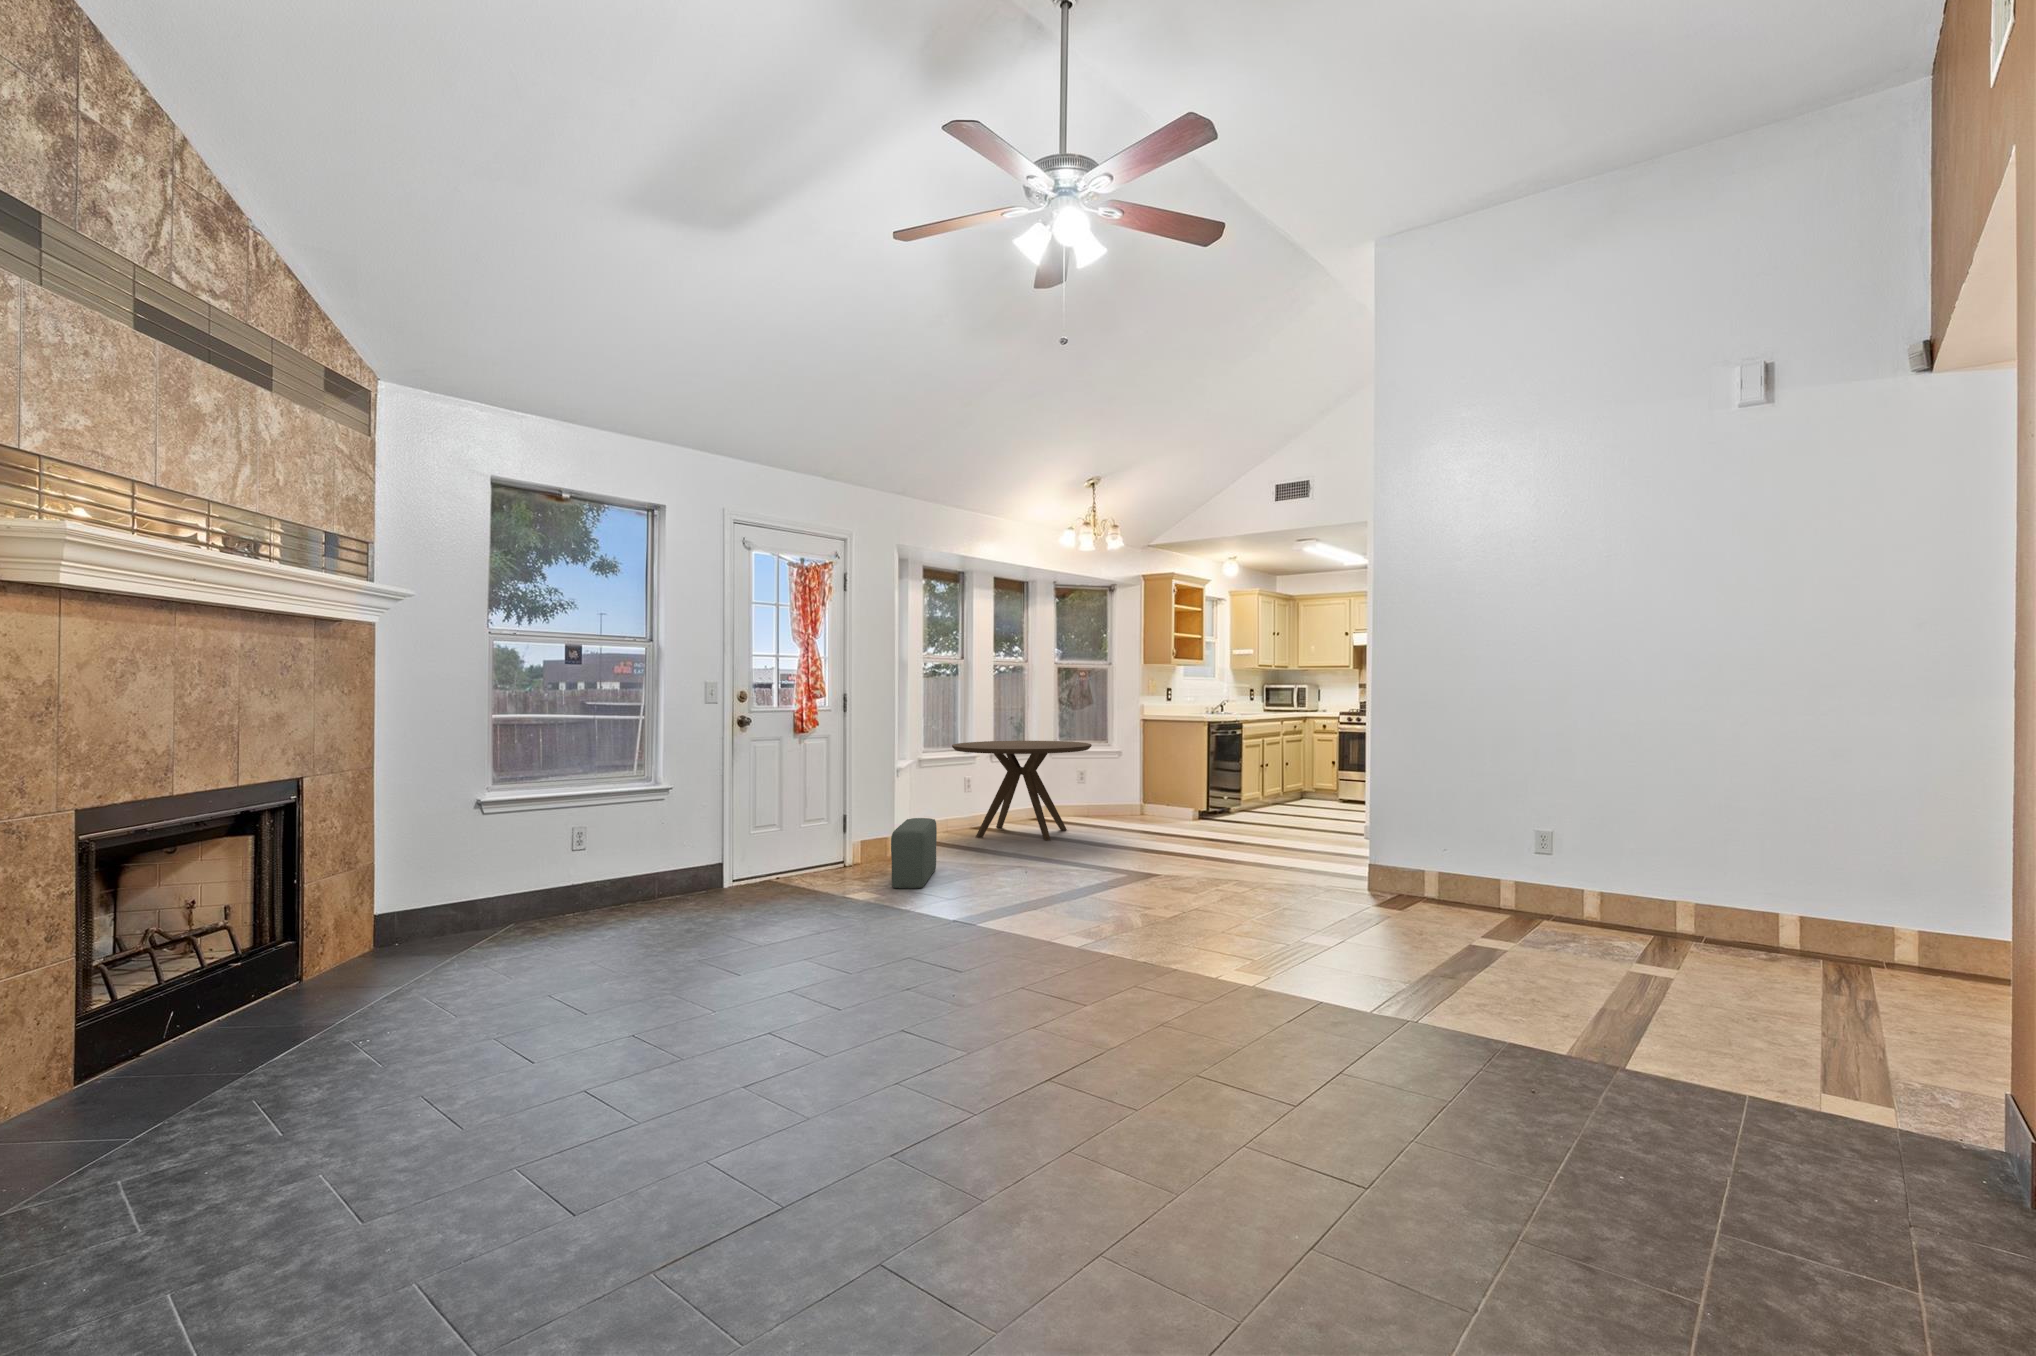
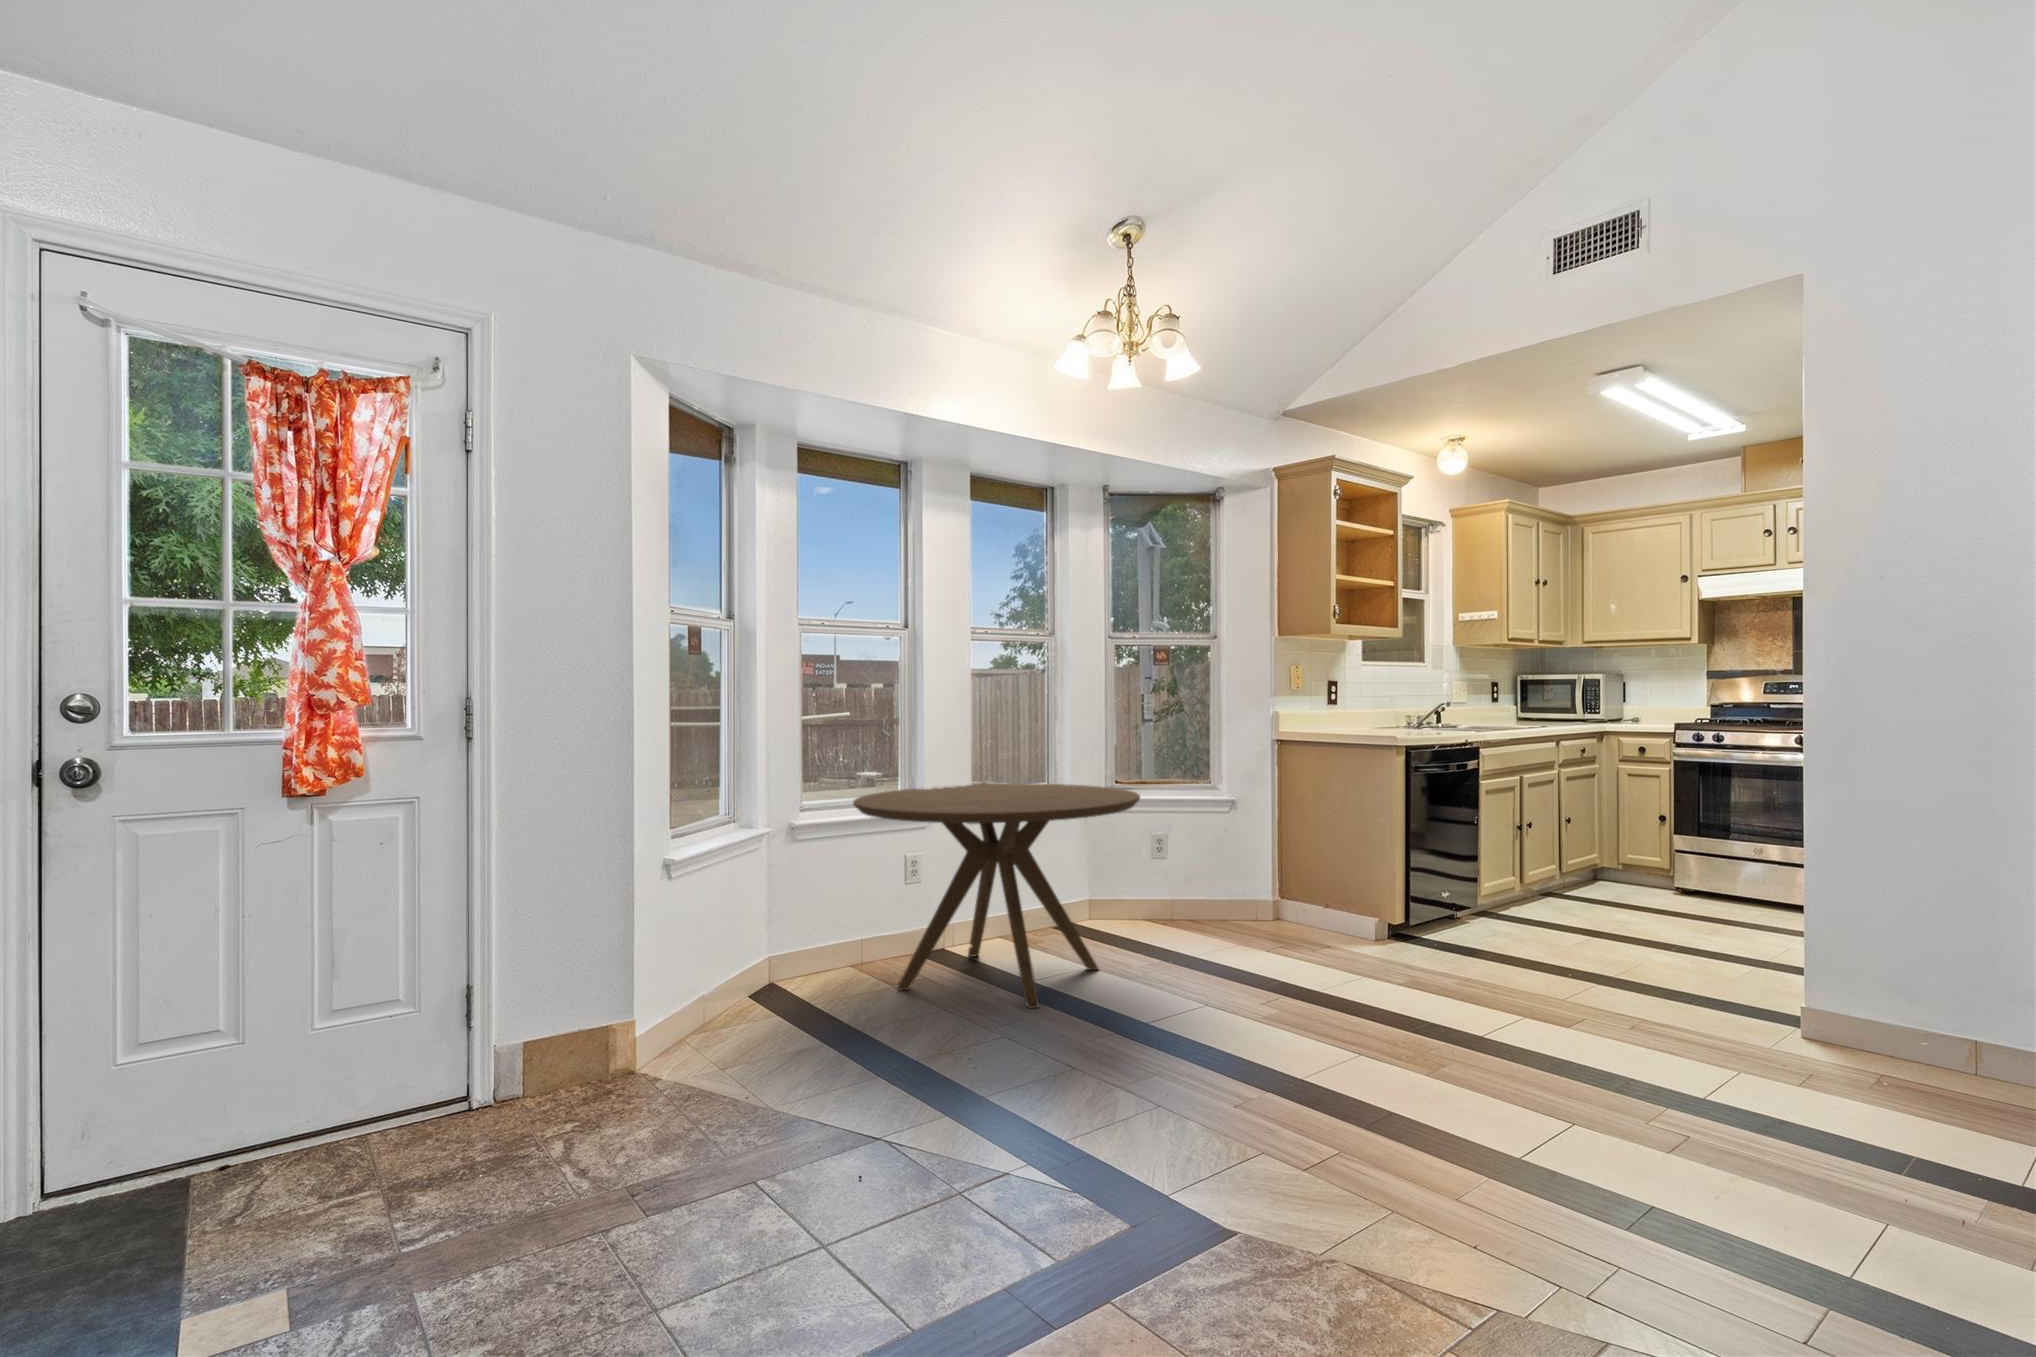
pouf: present [891,818,937,888] -> none [400,1005,658,1261]

